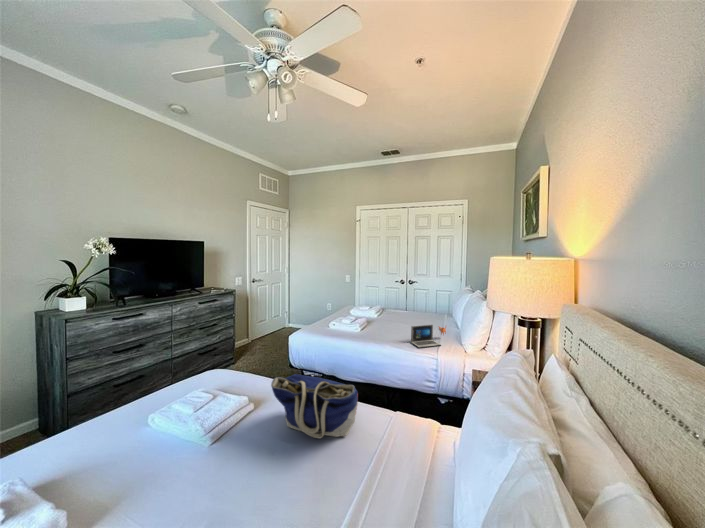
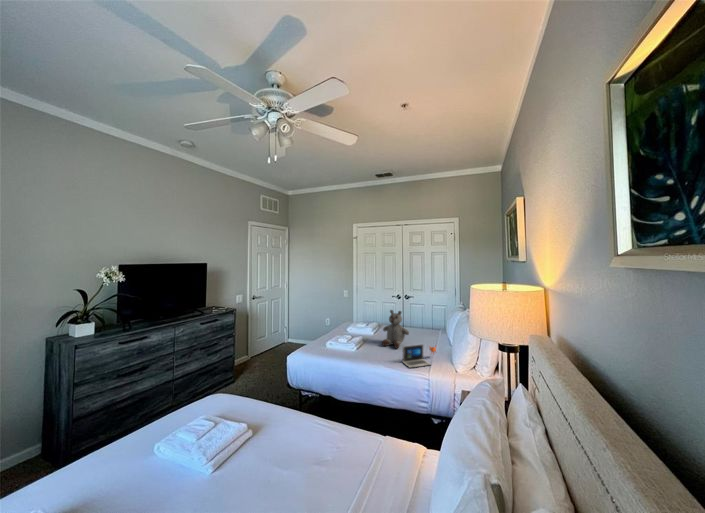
stuffed bear: none [388,291,417,330] -> present [382,310,409,348]
tote bag: present [271,374,358,438] -> none [267,403,346,465]

